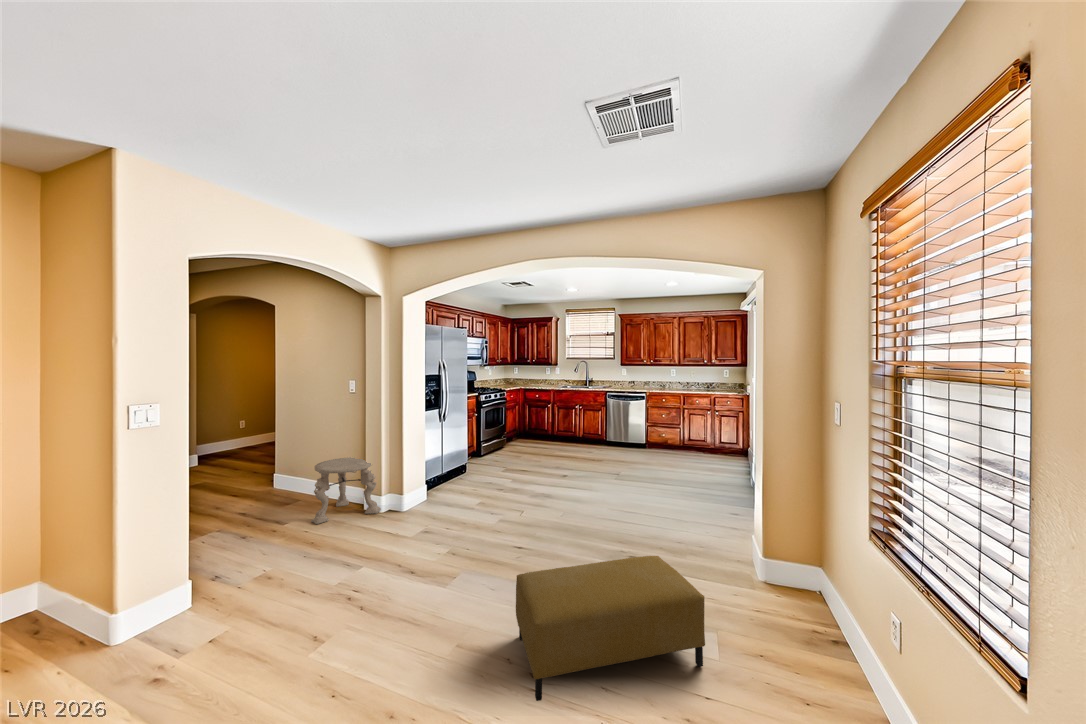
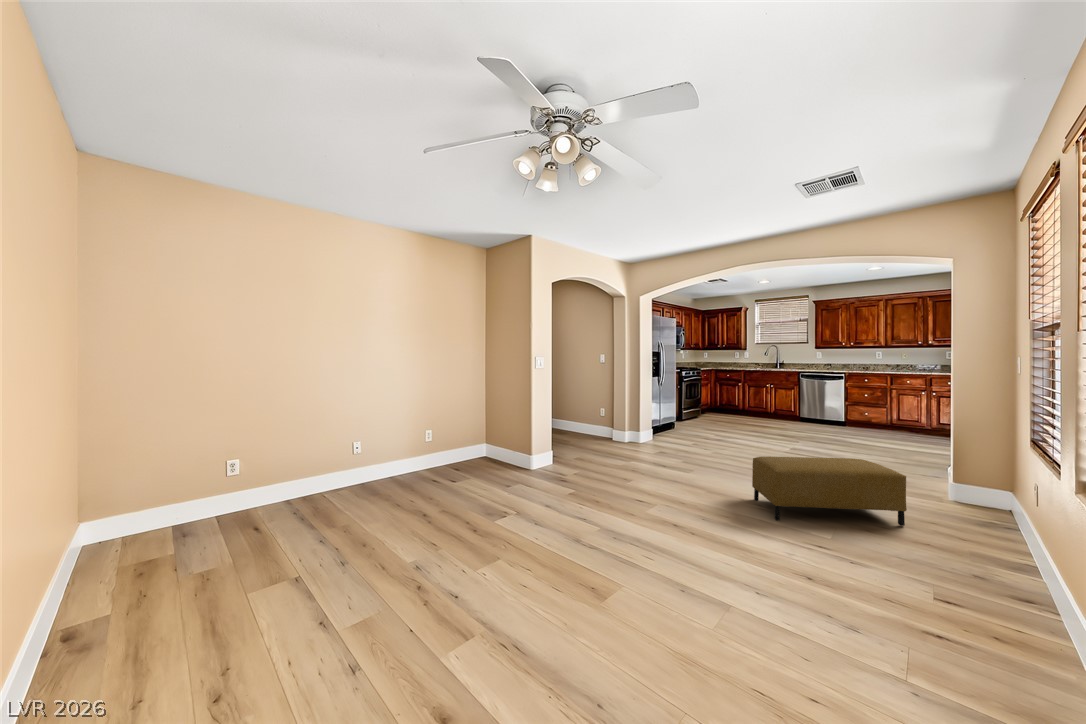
side table: present [311,457,381,524] -> none [577,404,620,444]

